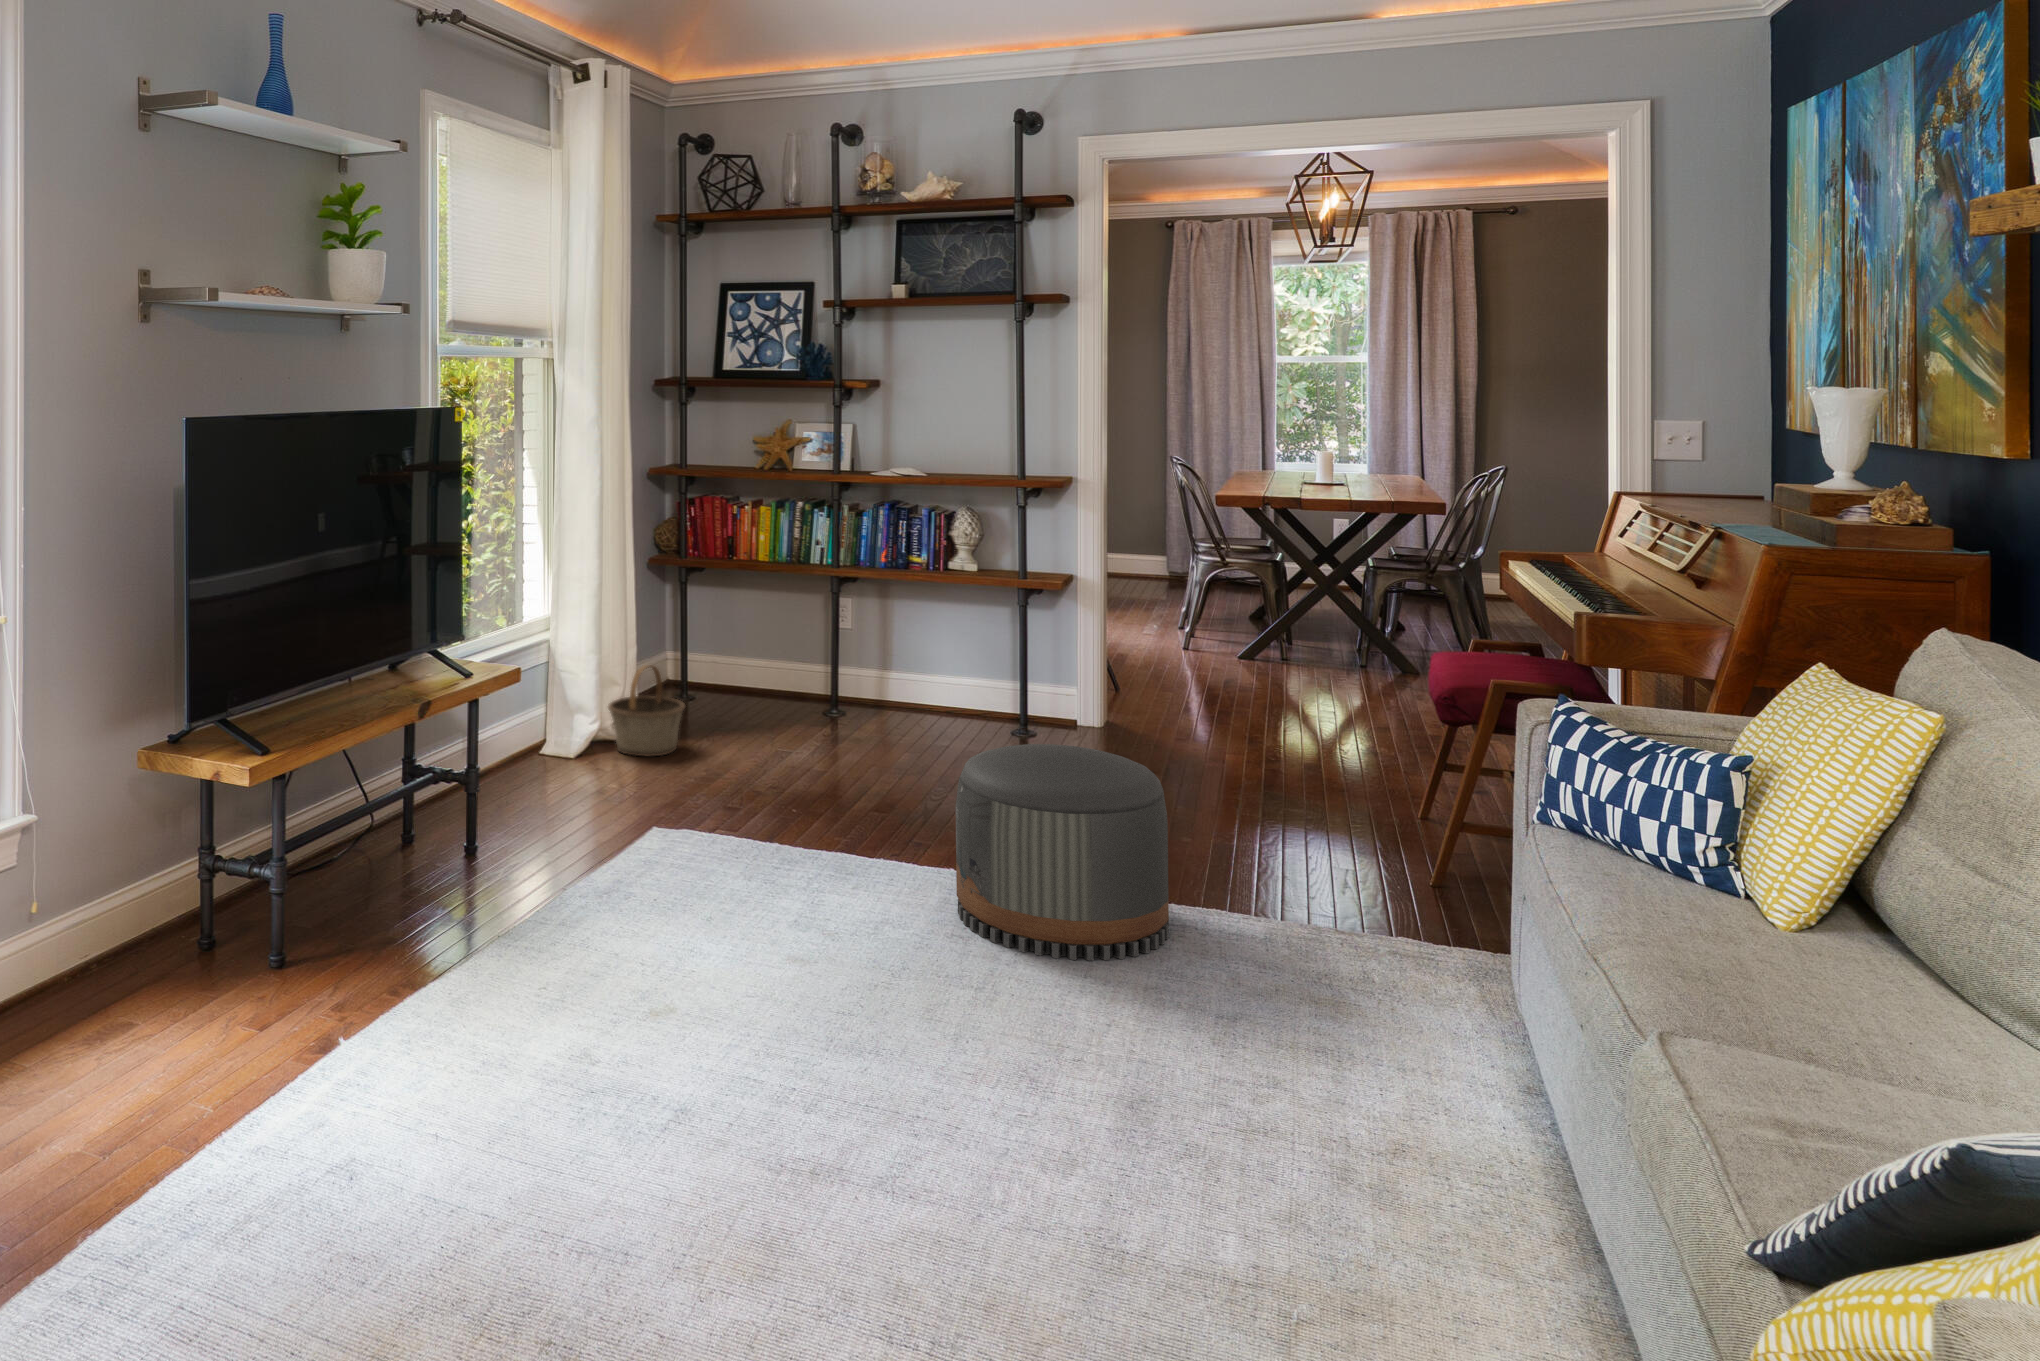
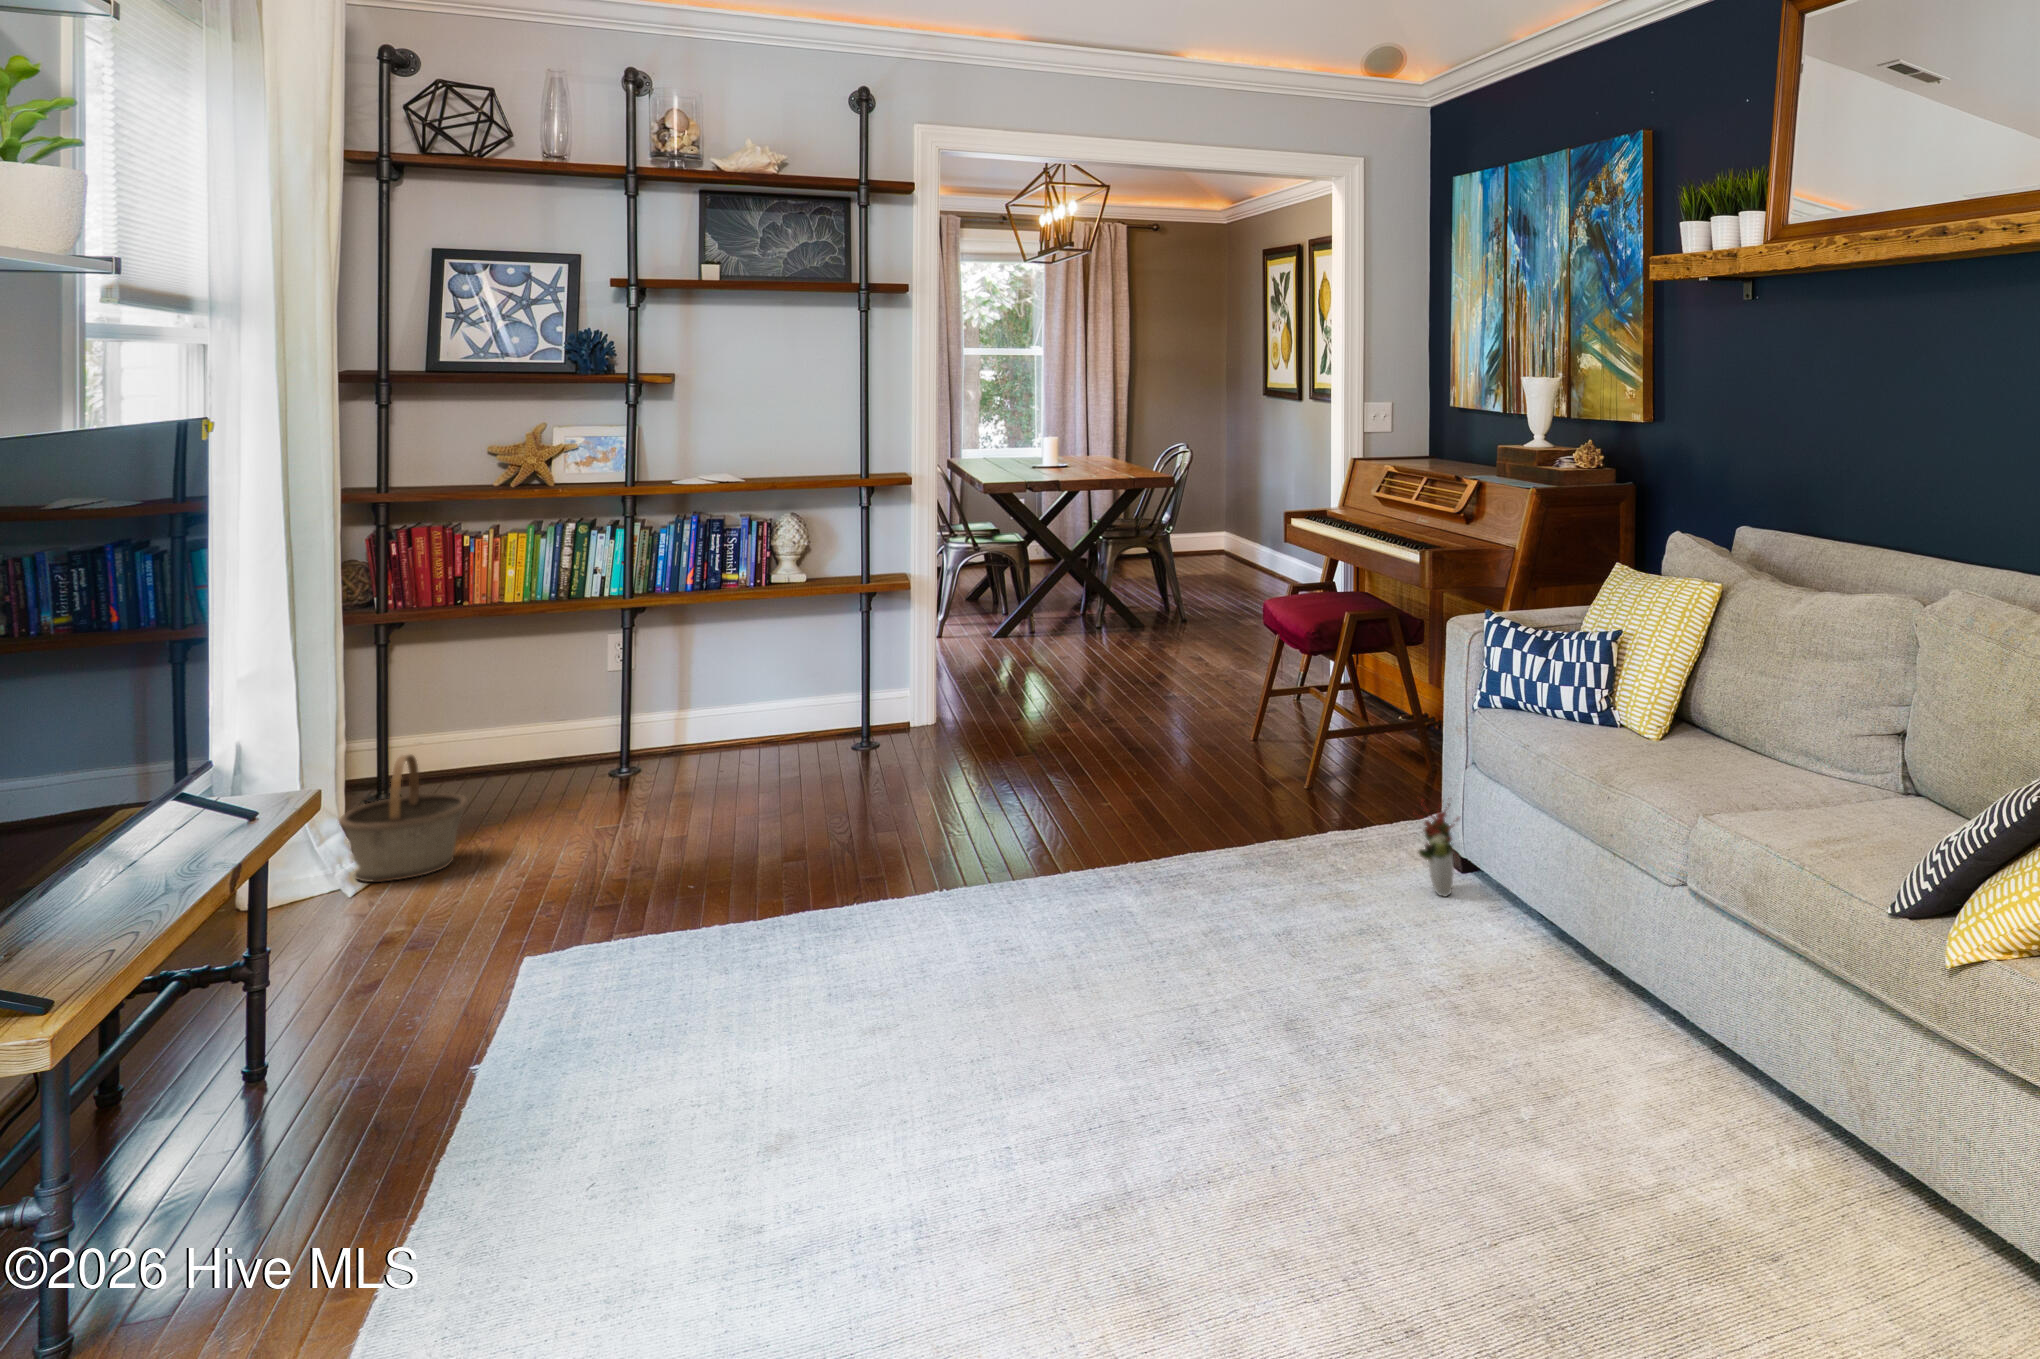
pouf: present [956,744,1169,960] -> none [977,731,1184,943]
decorative plant: none [1433,911,1500,1049] -> present [1419,805,1459,896]

